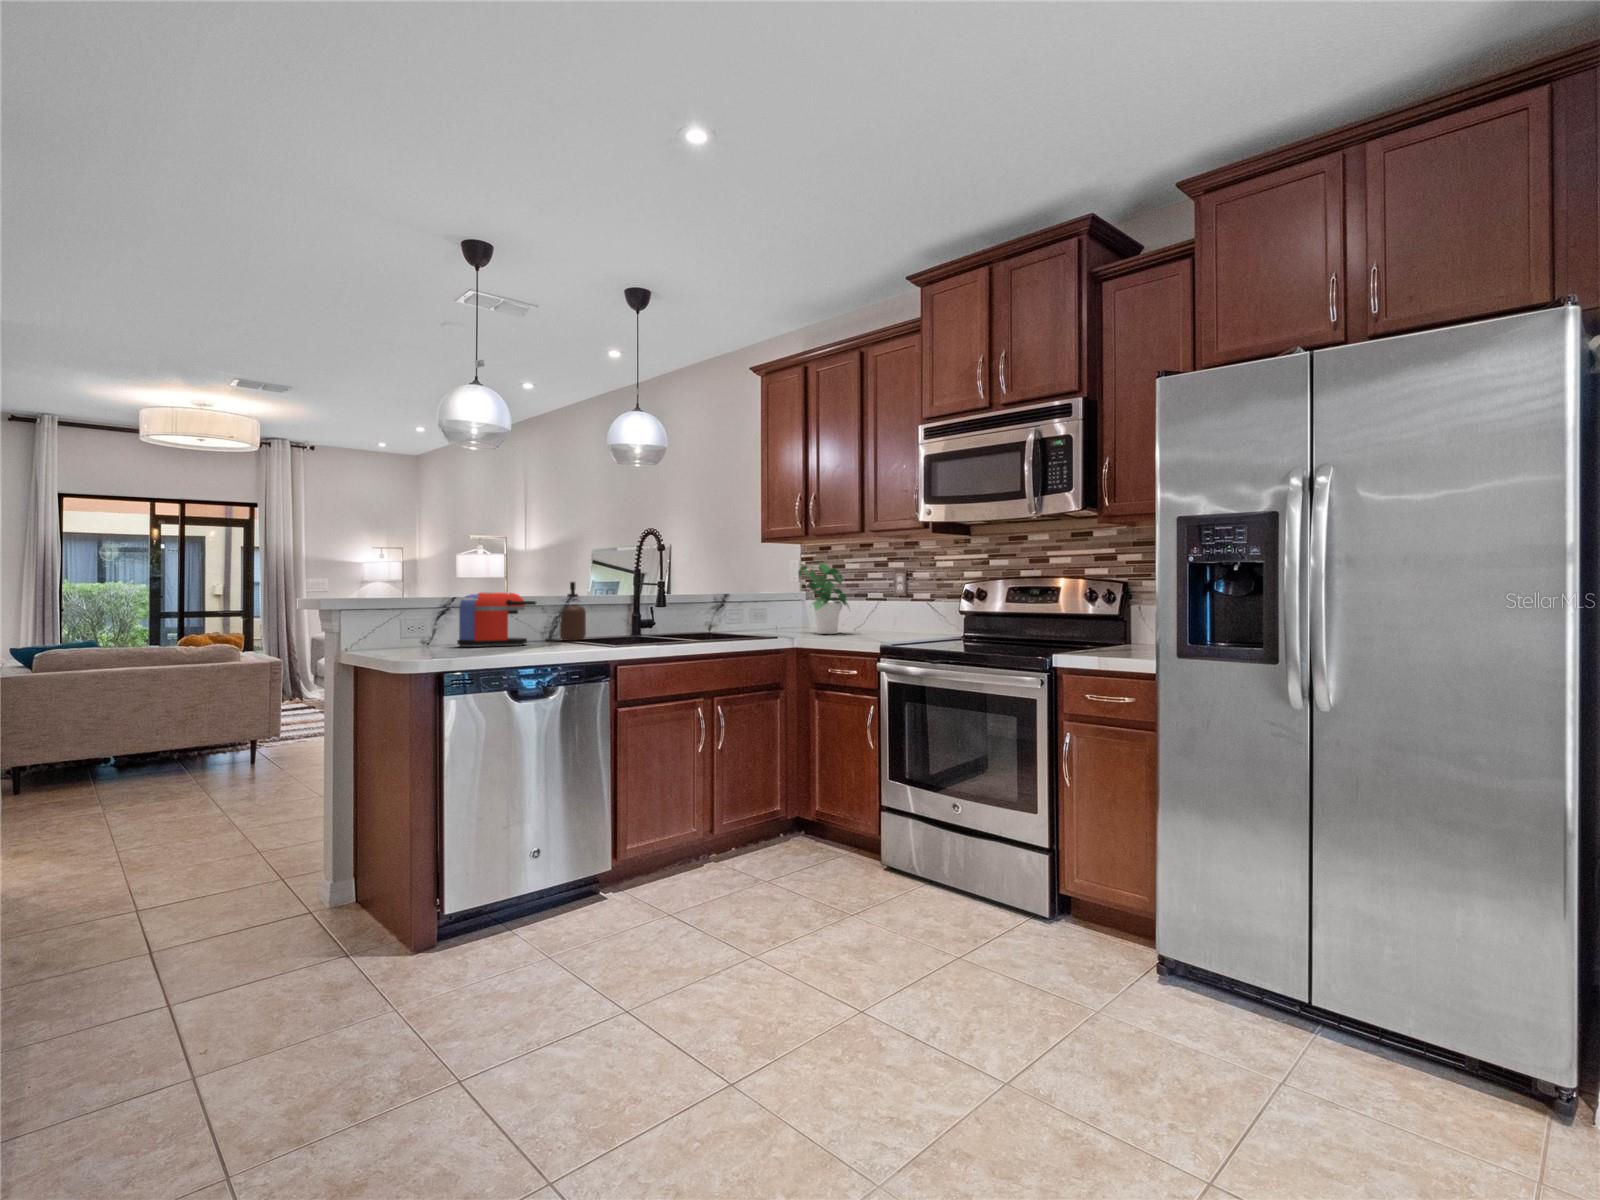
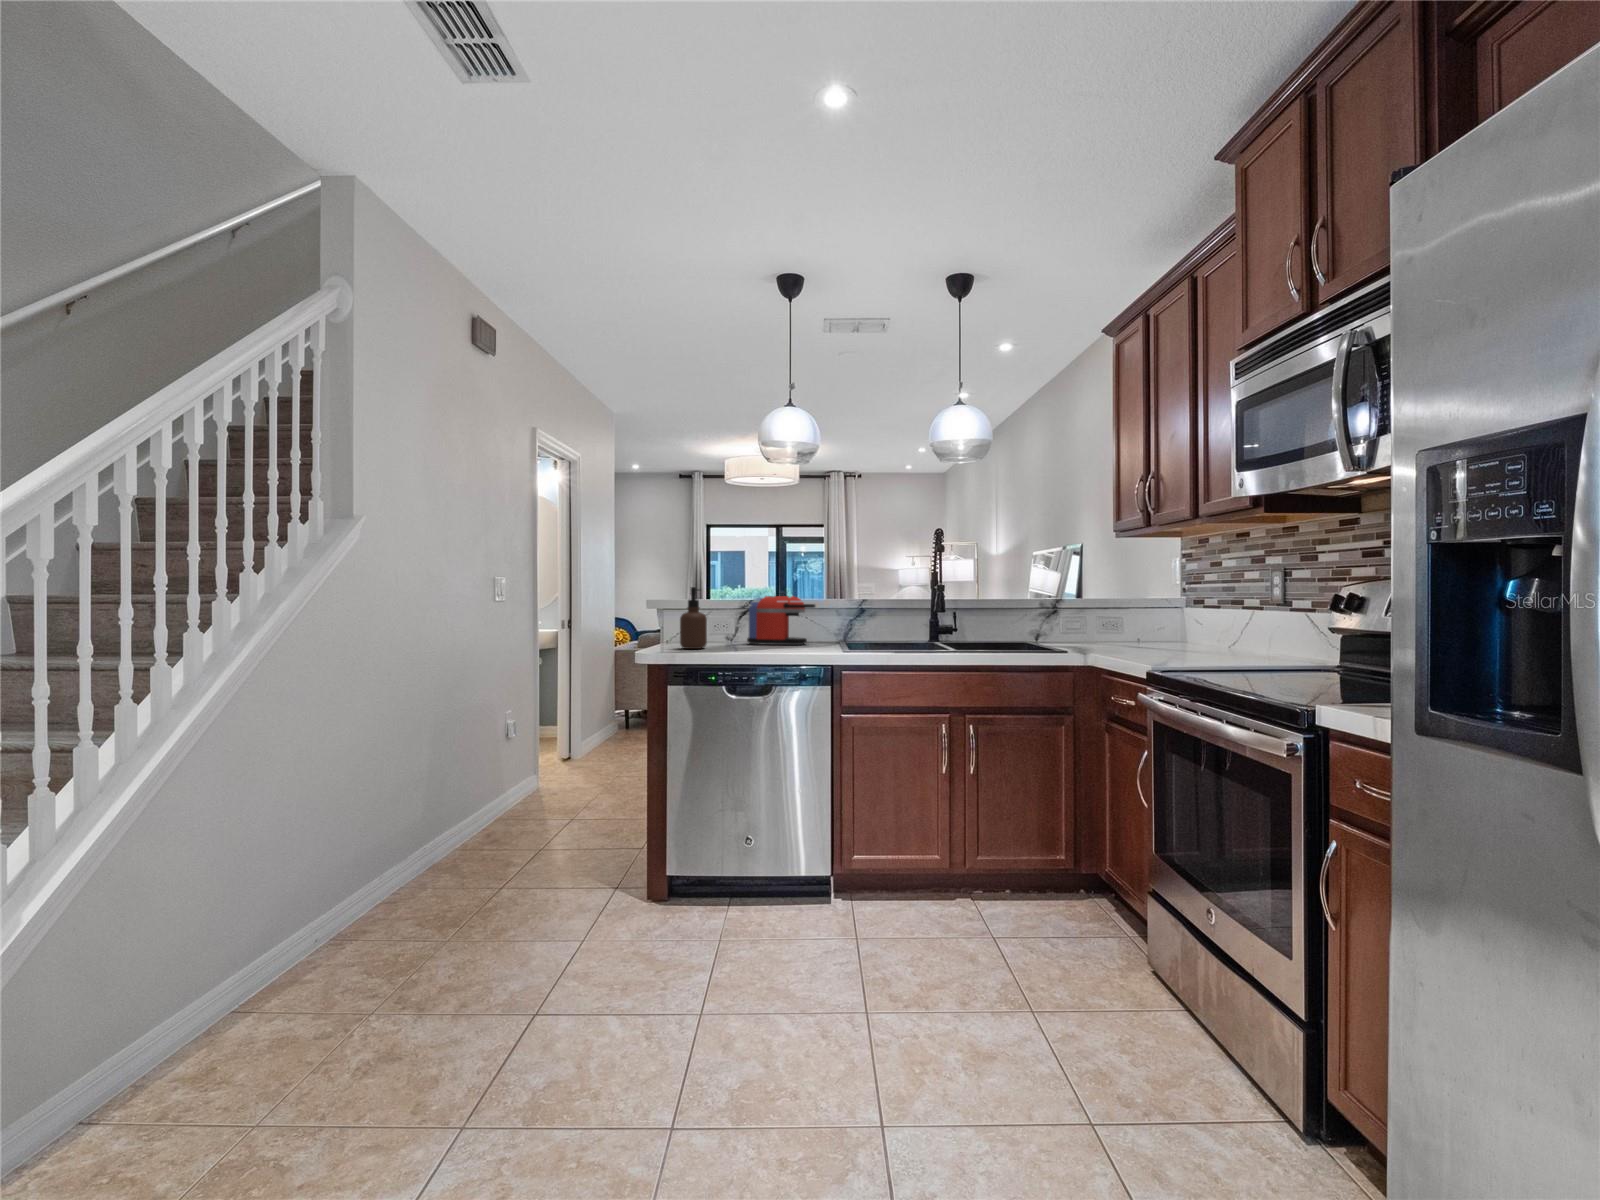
potted plant: present [798,563,849,634] -> none [1125,559,1191,649]
soap dispenser: present [560,582,586,641] -> present [680,587,707,649]

